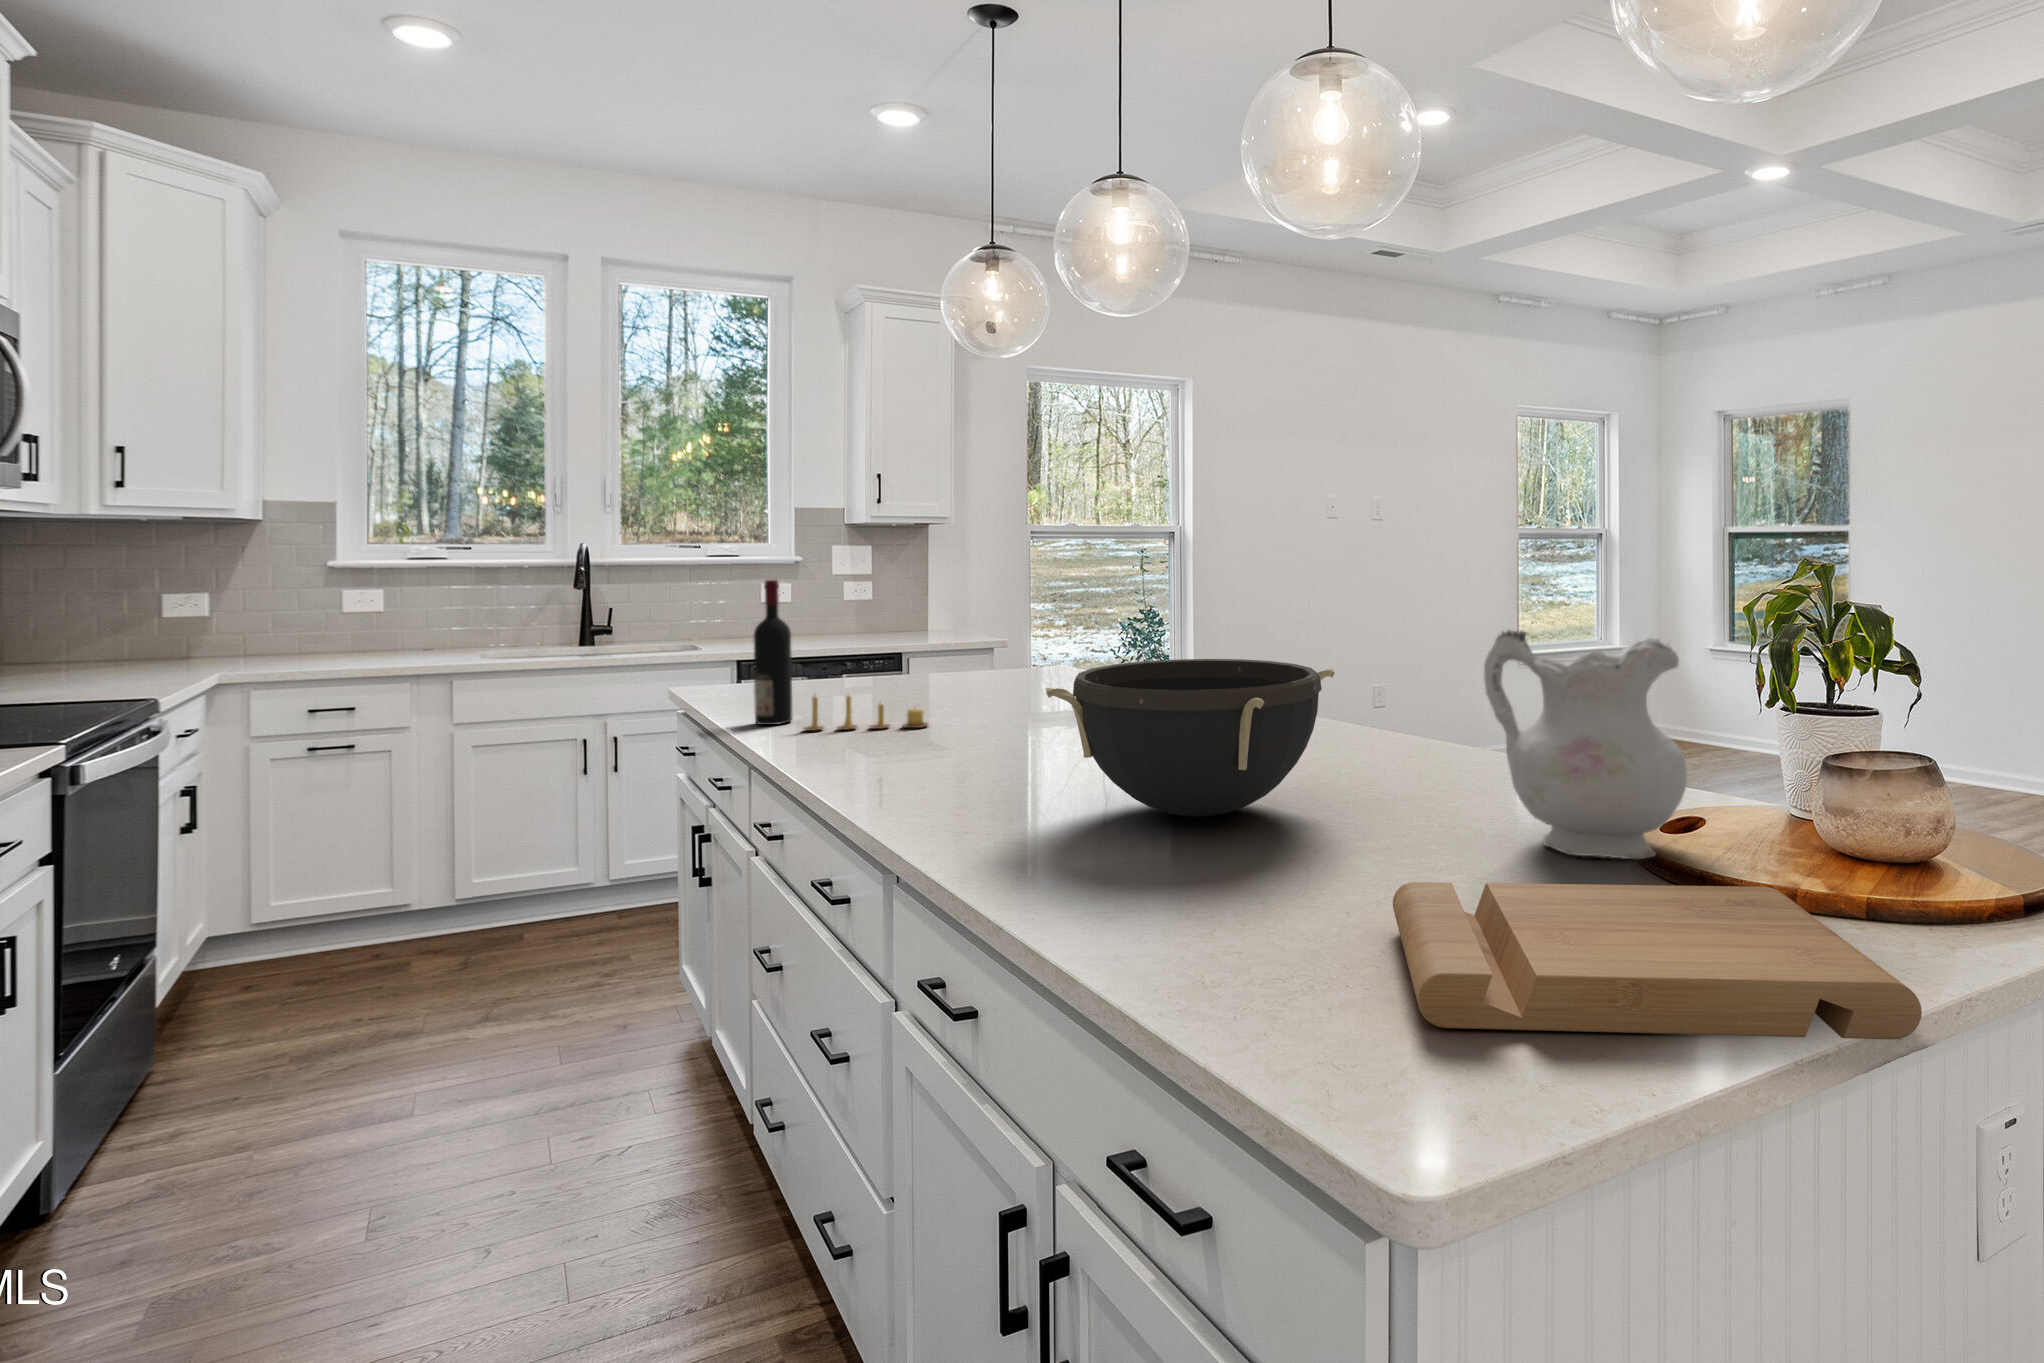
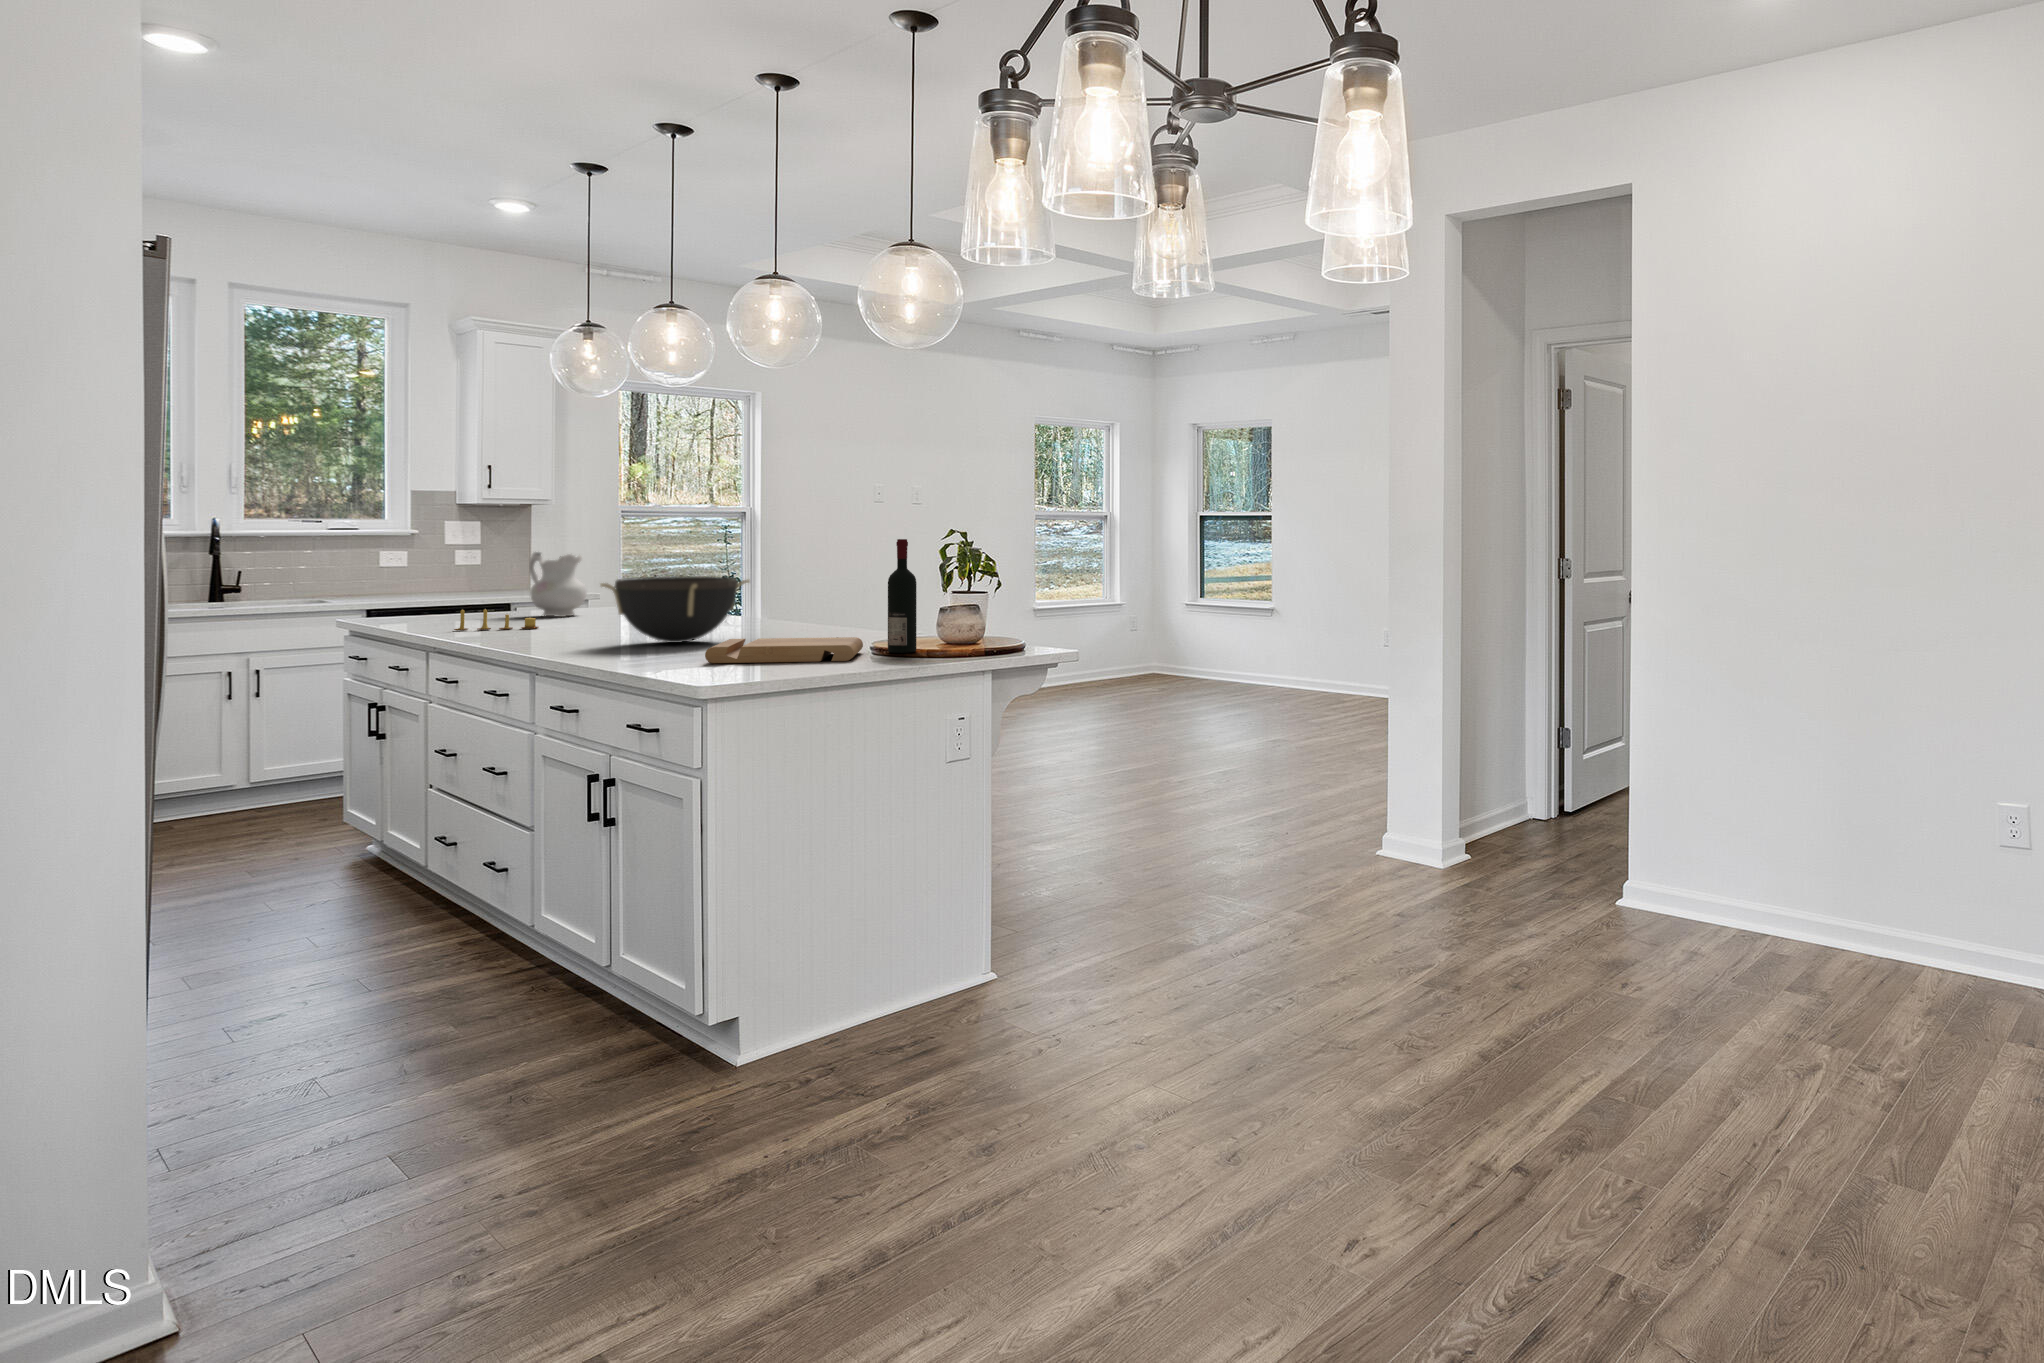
wine bottle: present [754,580,792,725] -> present [888,539,917,653]
ceramic pitcher: present [1484,630,1687,859] -> present [529,552,587,617]

